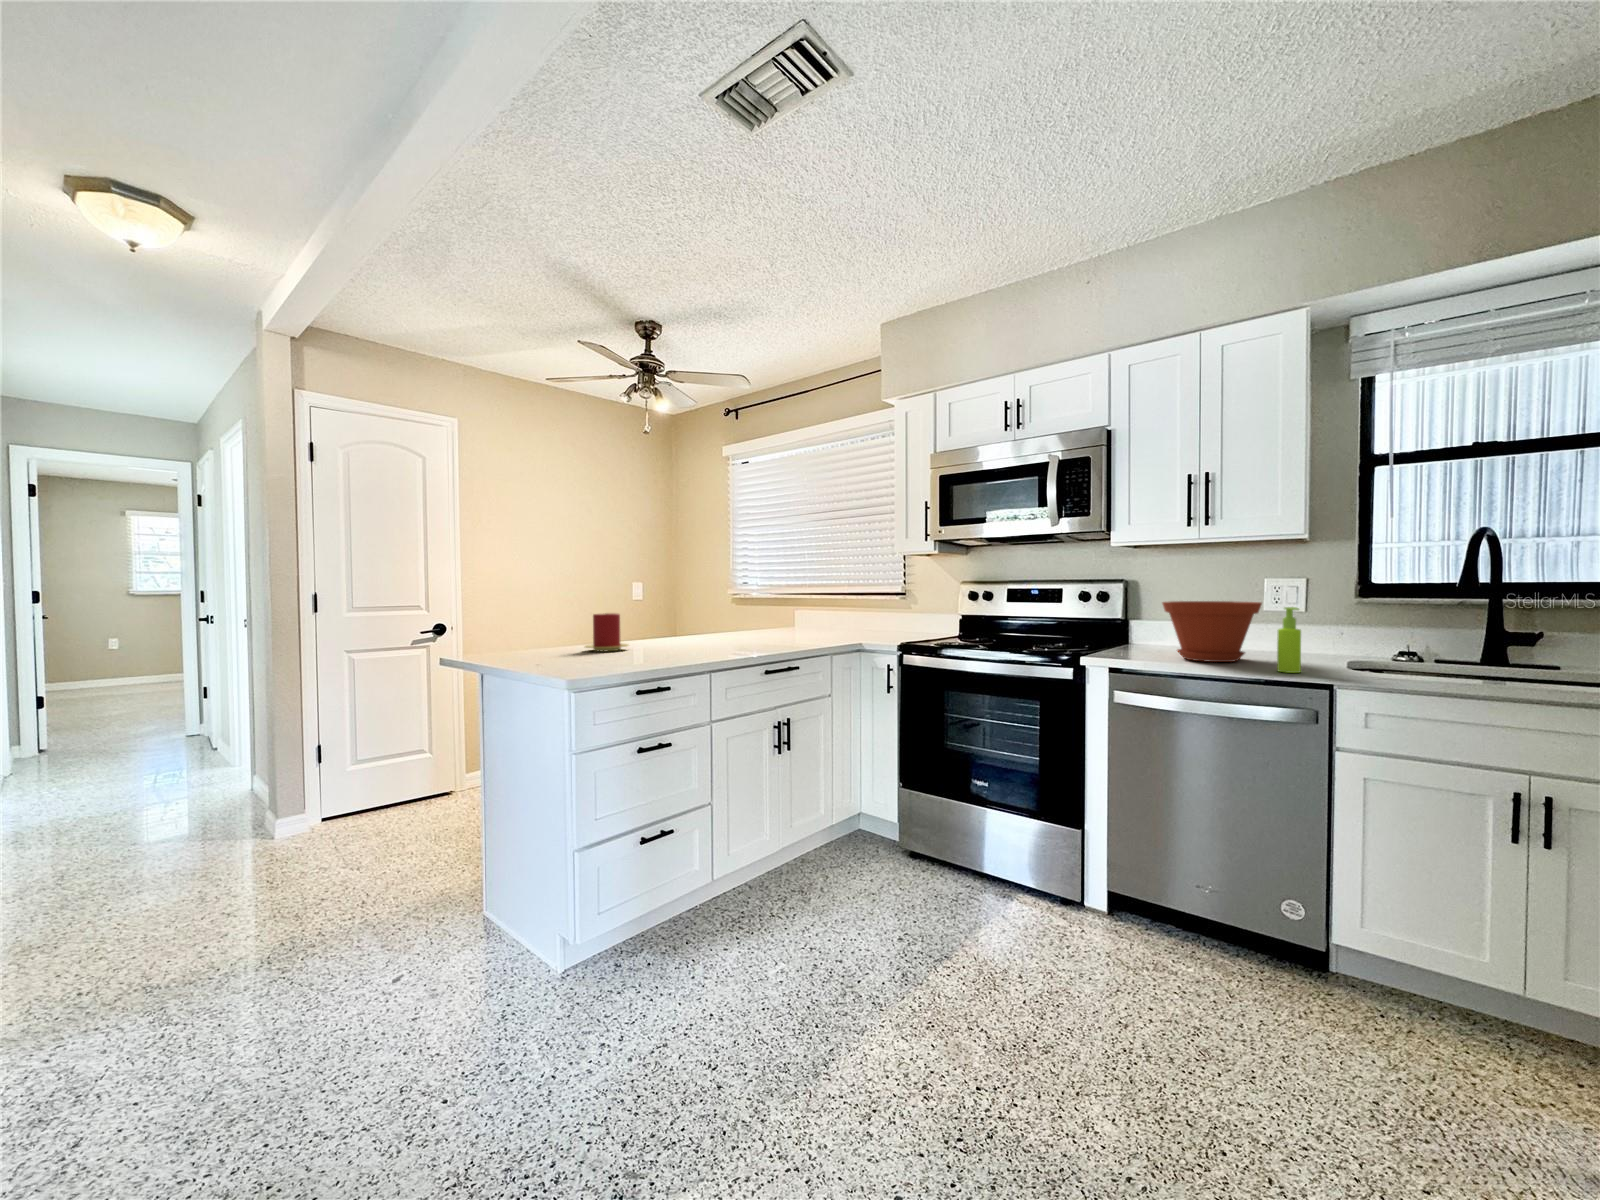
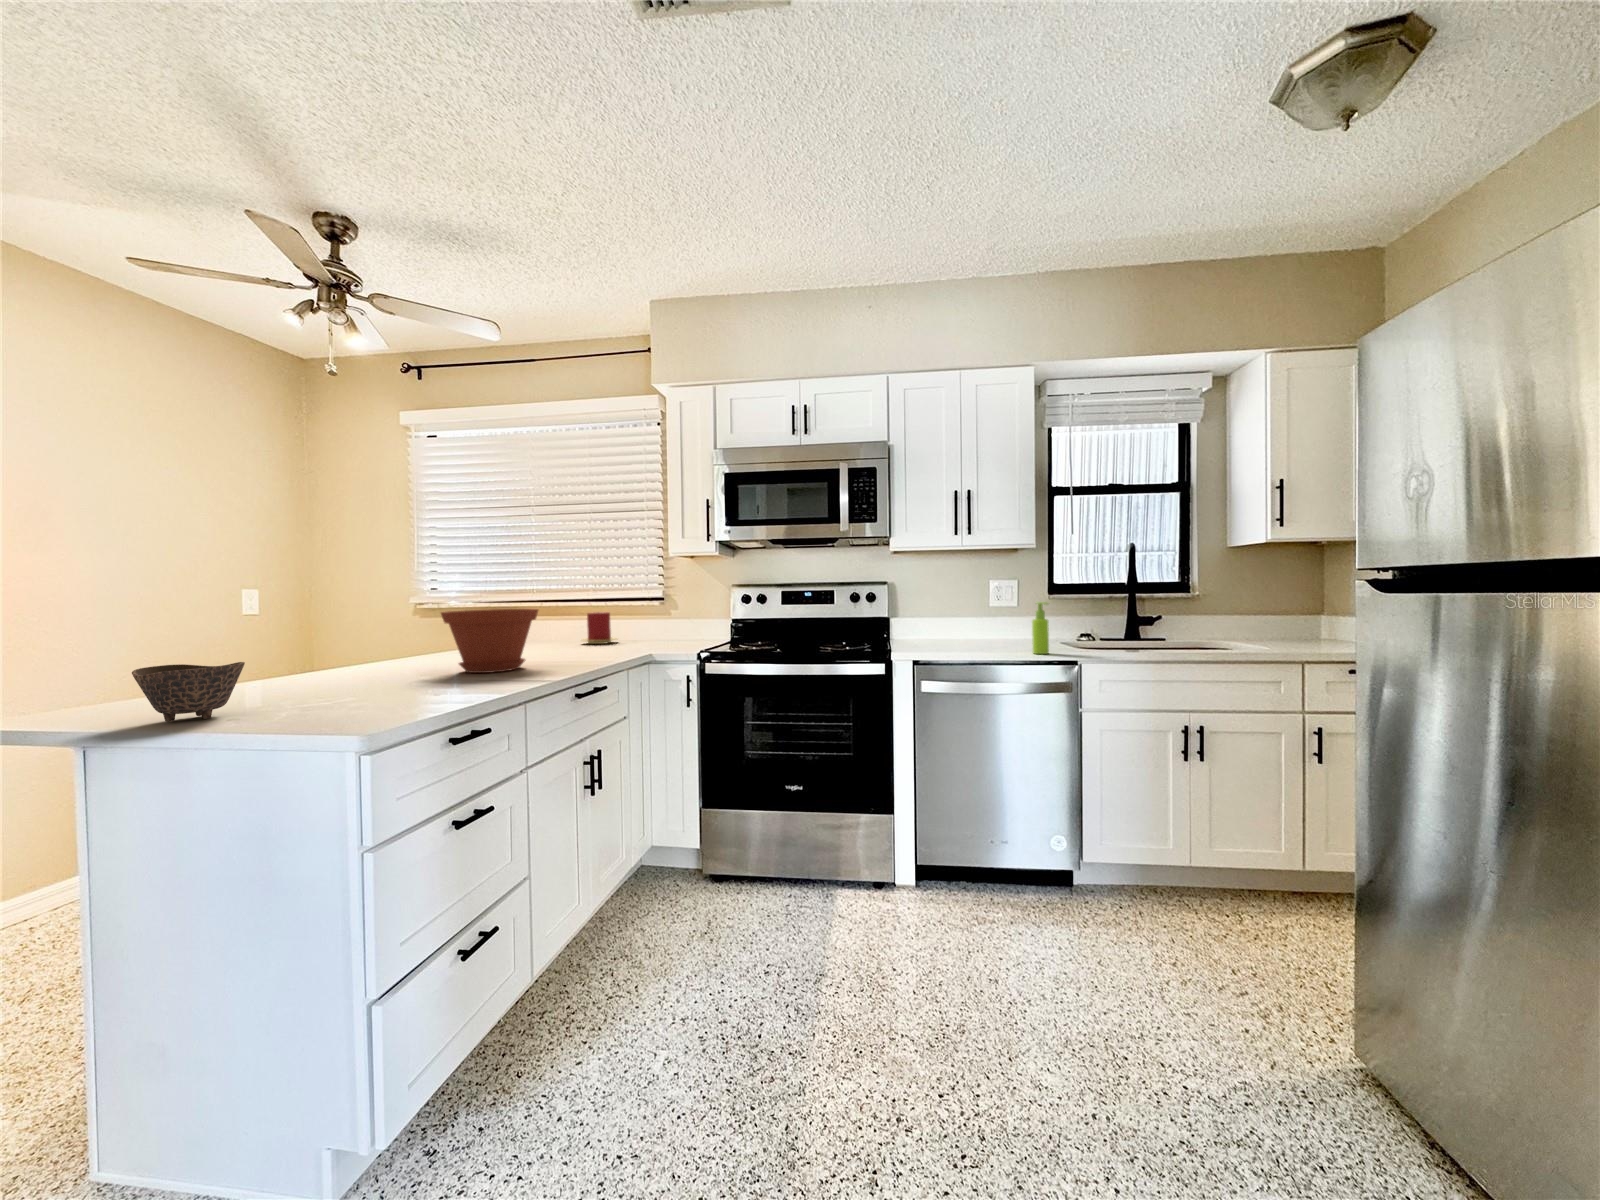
plant pot: present [1162,601,1262,662] -> present [441,609,538,673]
candle: present [585,613,628,651] -> present [581,612,617,644]
bowl: none [502,627,554,660] -> present [132,662,245,722]

